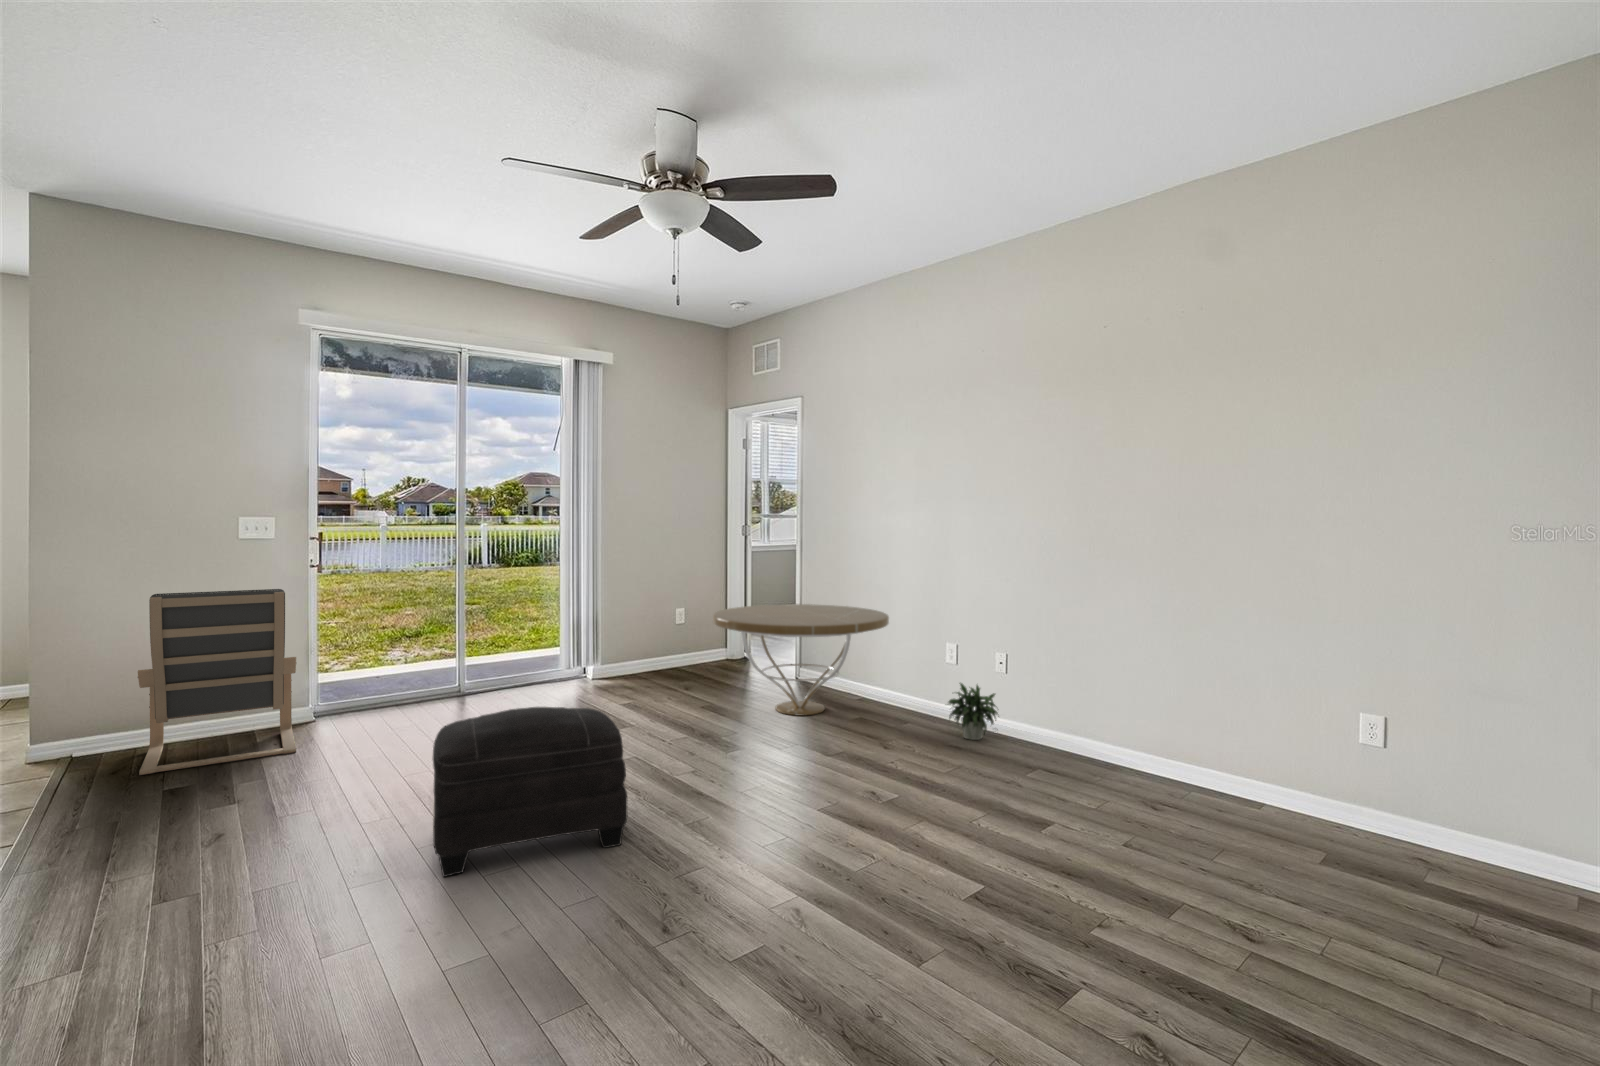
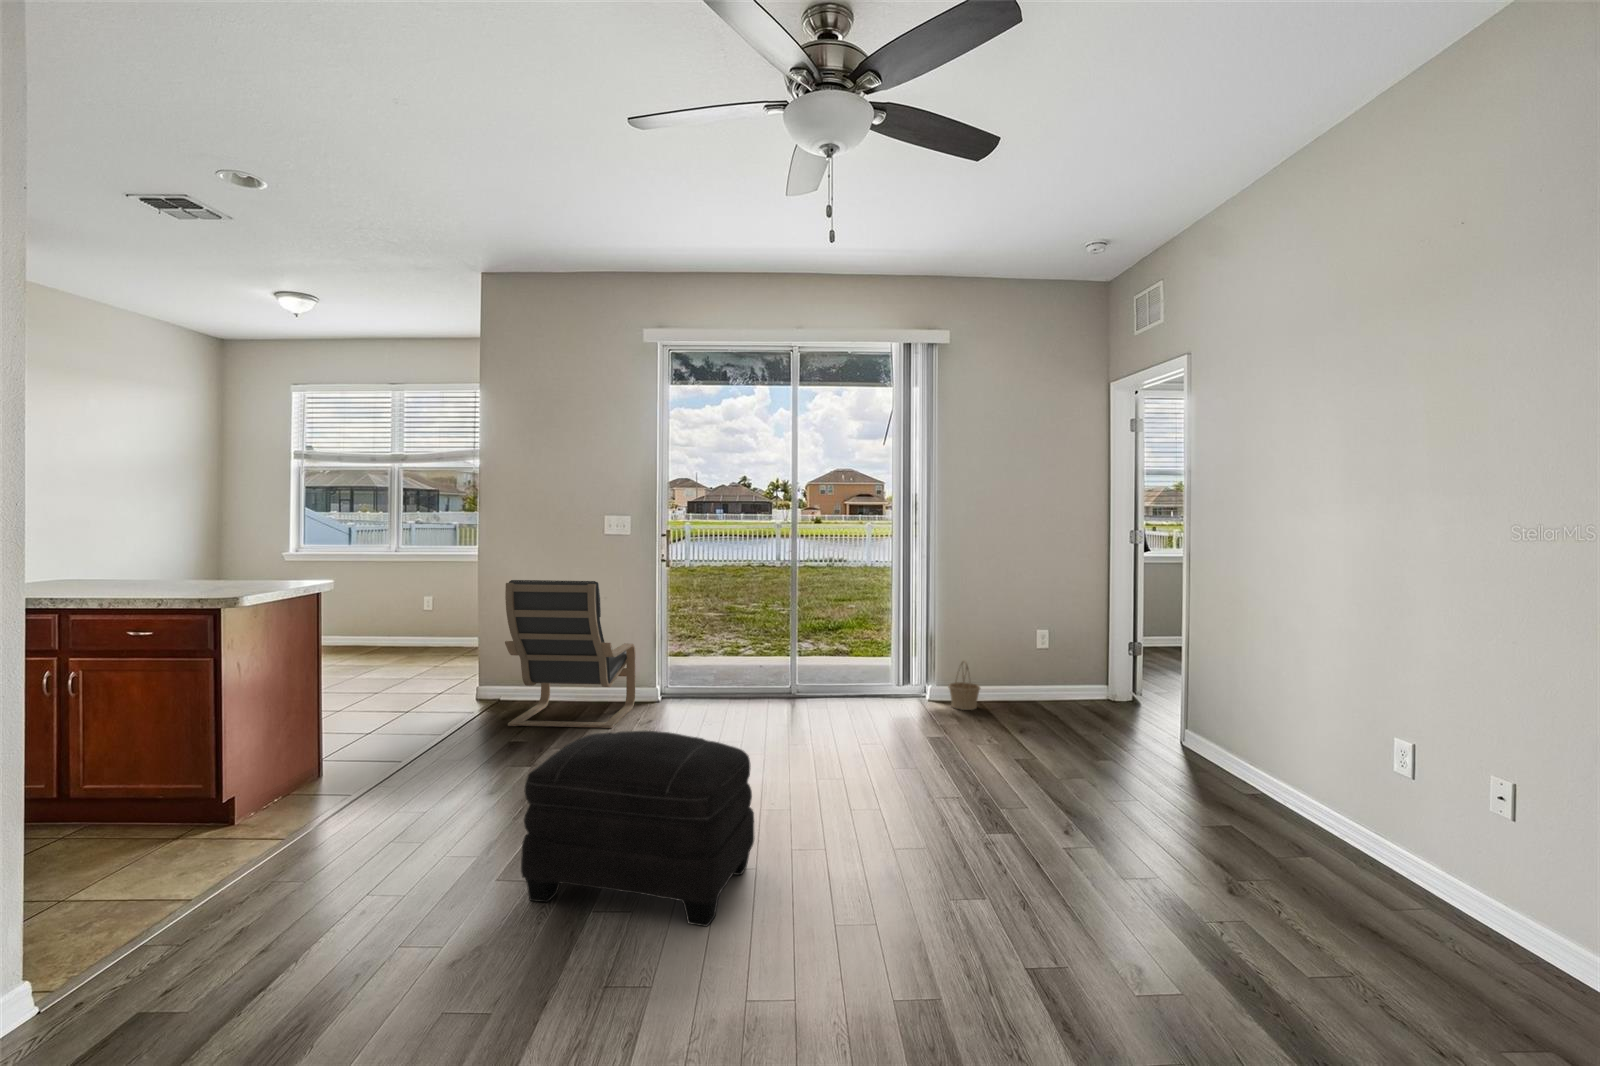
coffee table: present [713,604,889,715] -> none [1008,635,1287,803]
basket: none [616,640,644,682] -> present [948,660,980,710]
potted plant: present [949,683,998,740] -> none [1352,812,1487,930]

